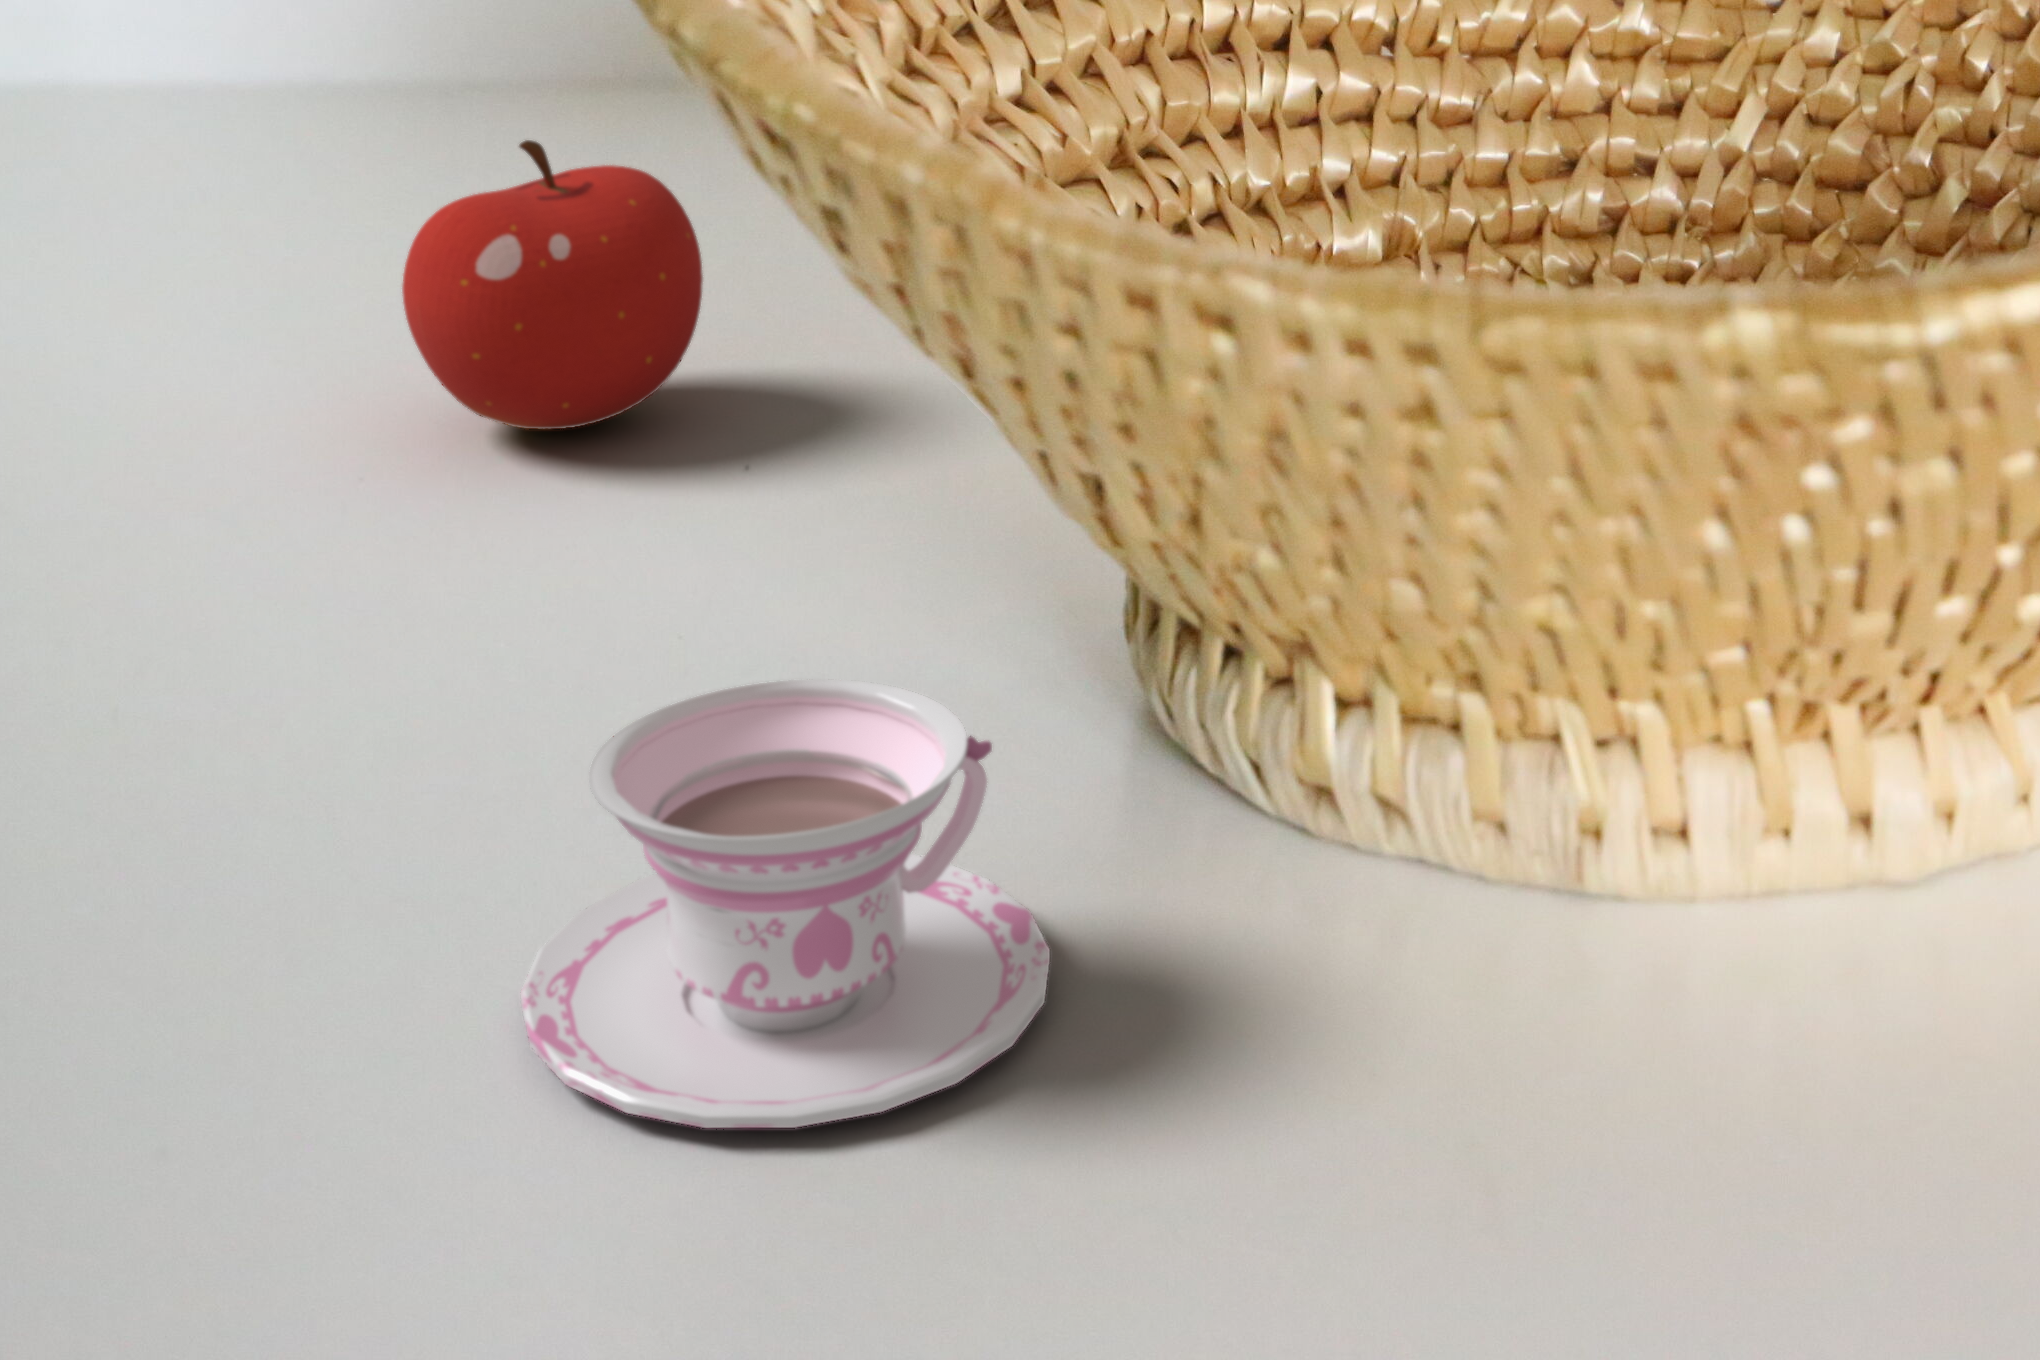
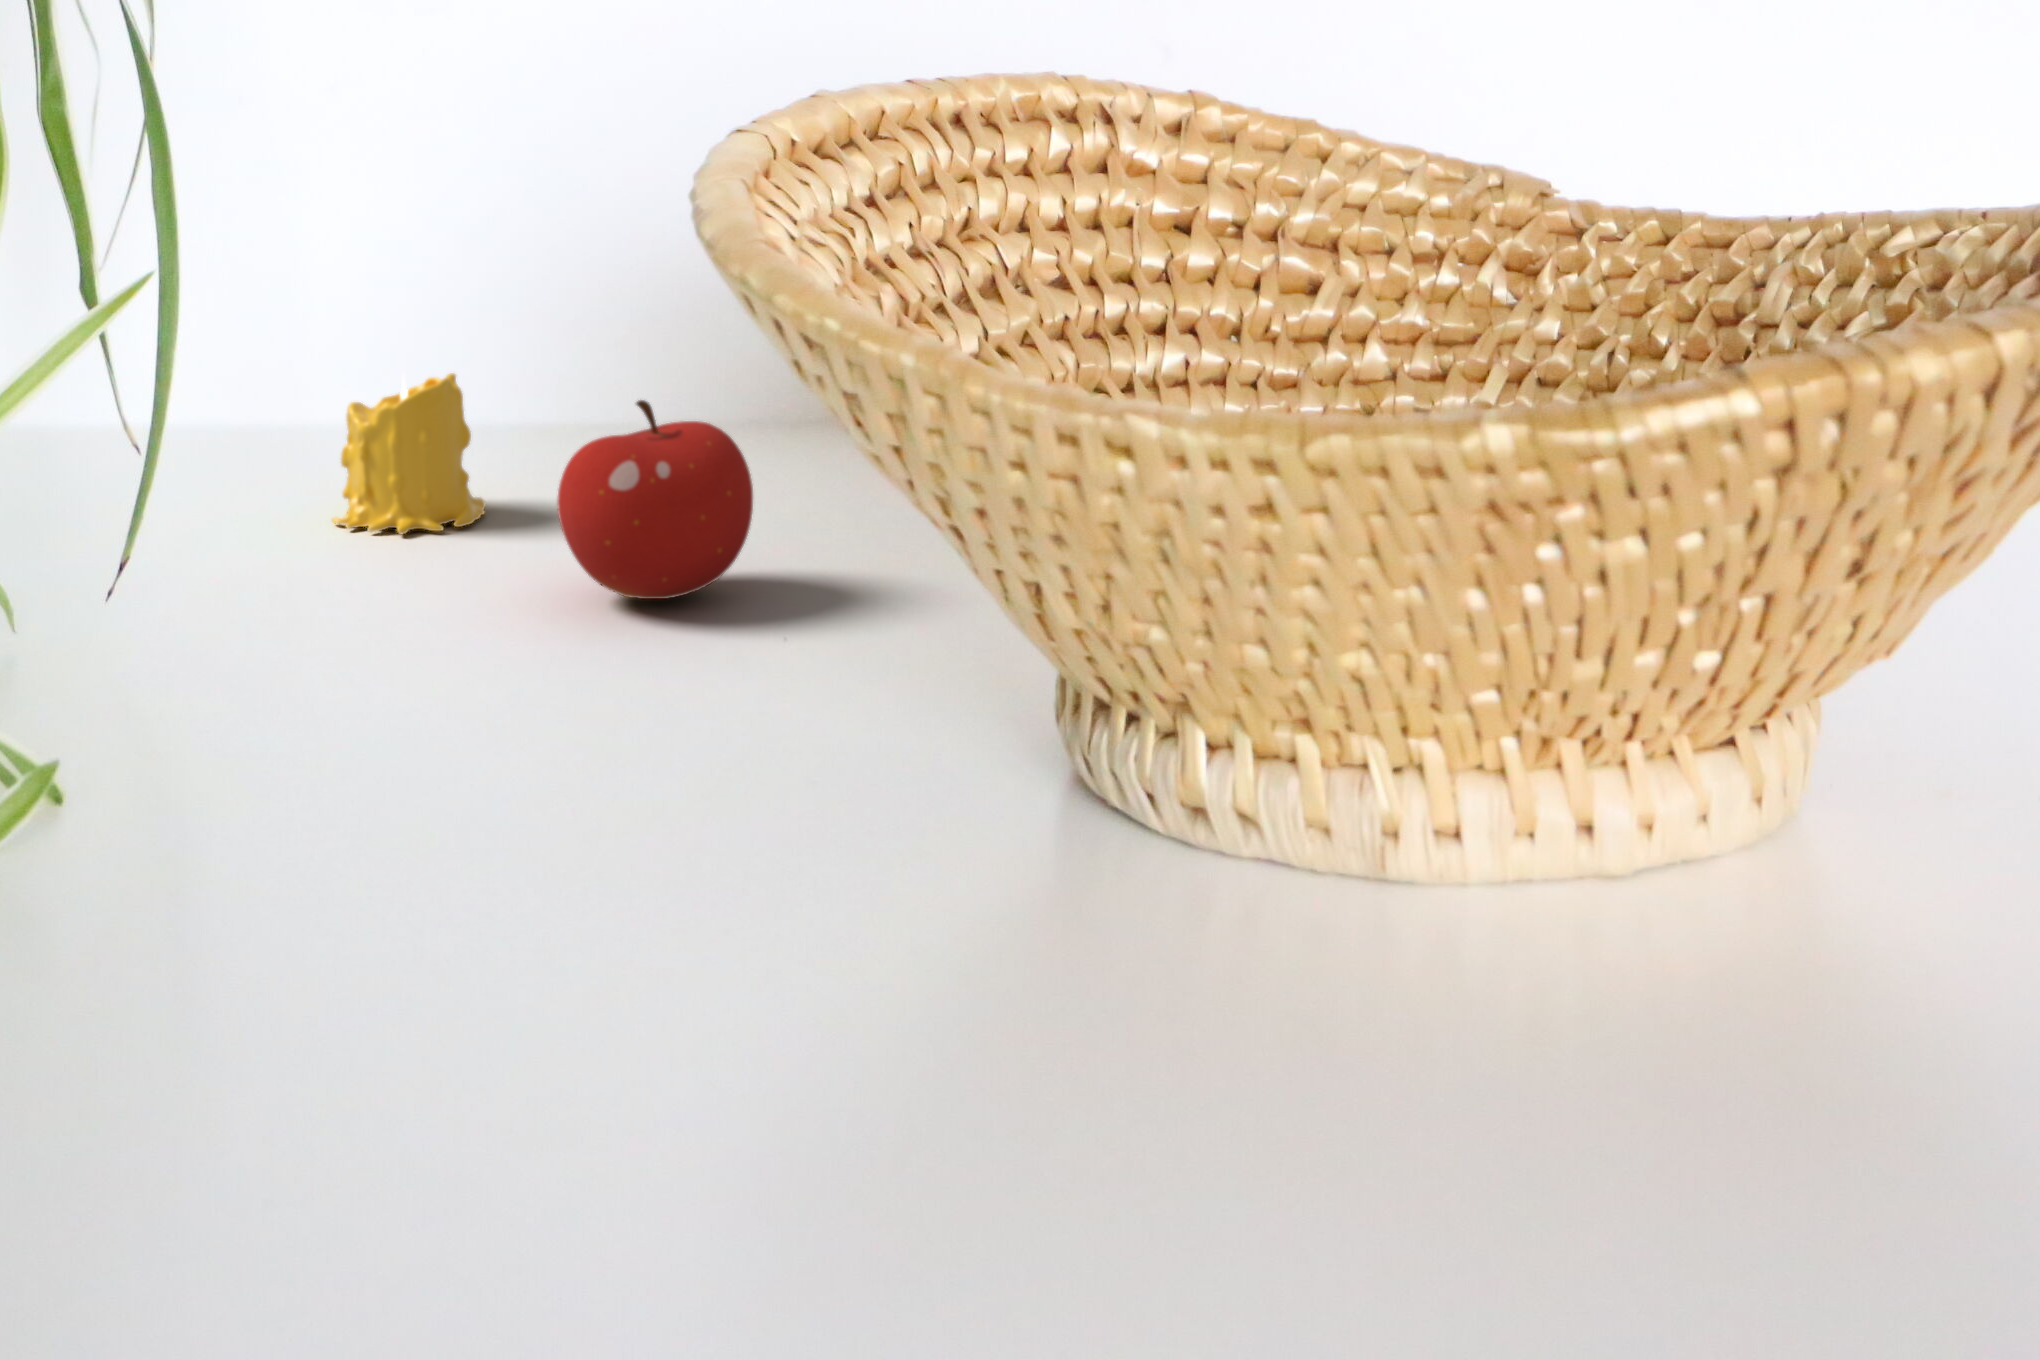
candle: none [80,69,323,318] -> present [332,373,485,535]
teacup: present [521,679,1050,1128] -> none [681,701,1022,971]

